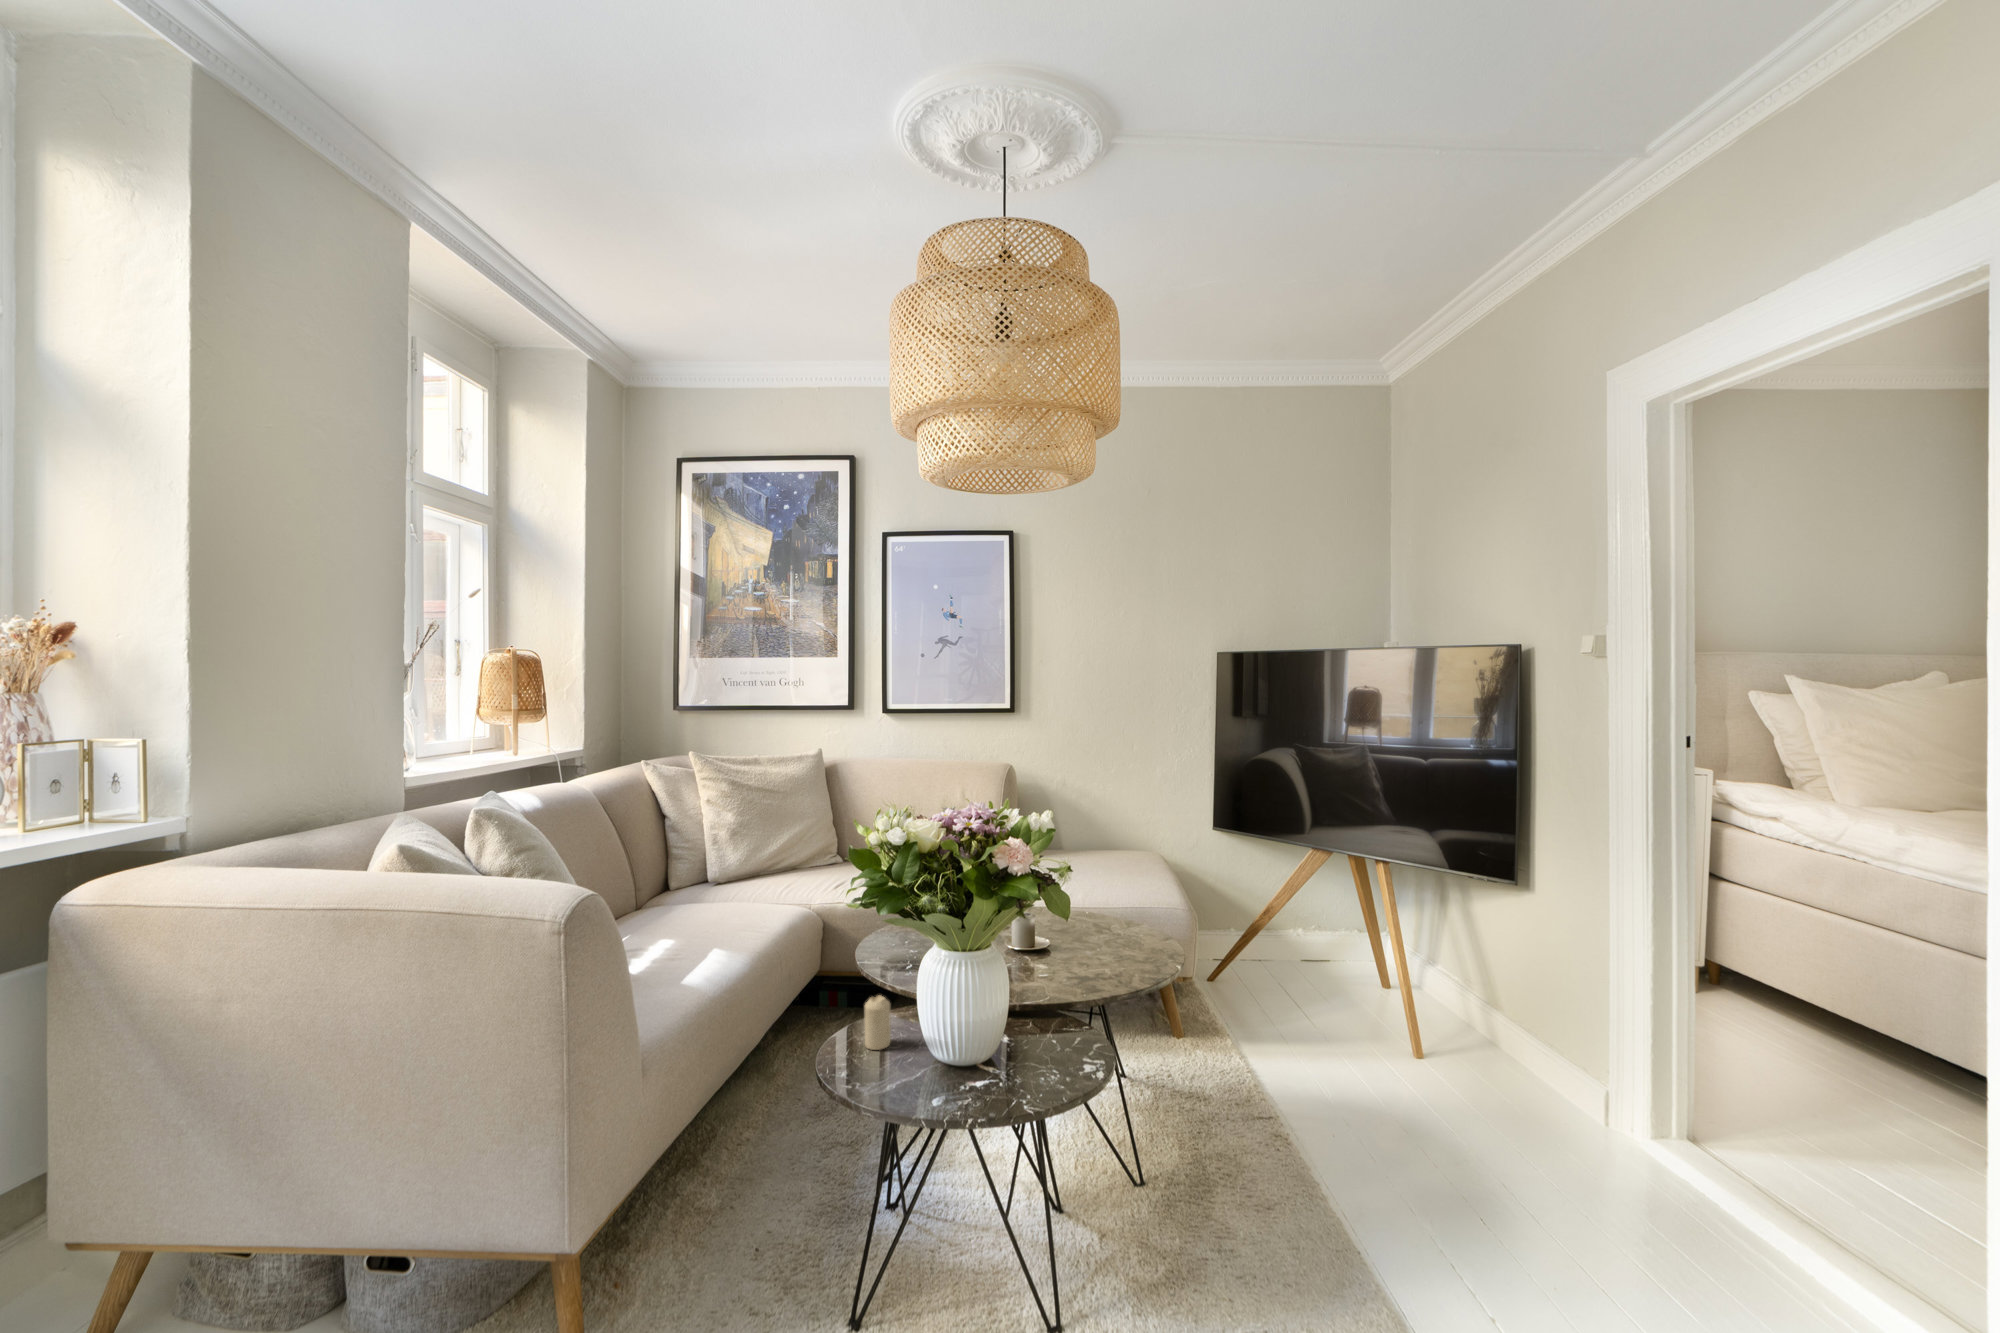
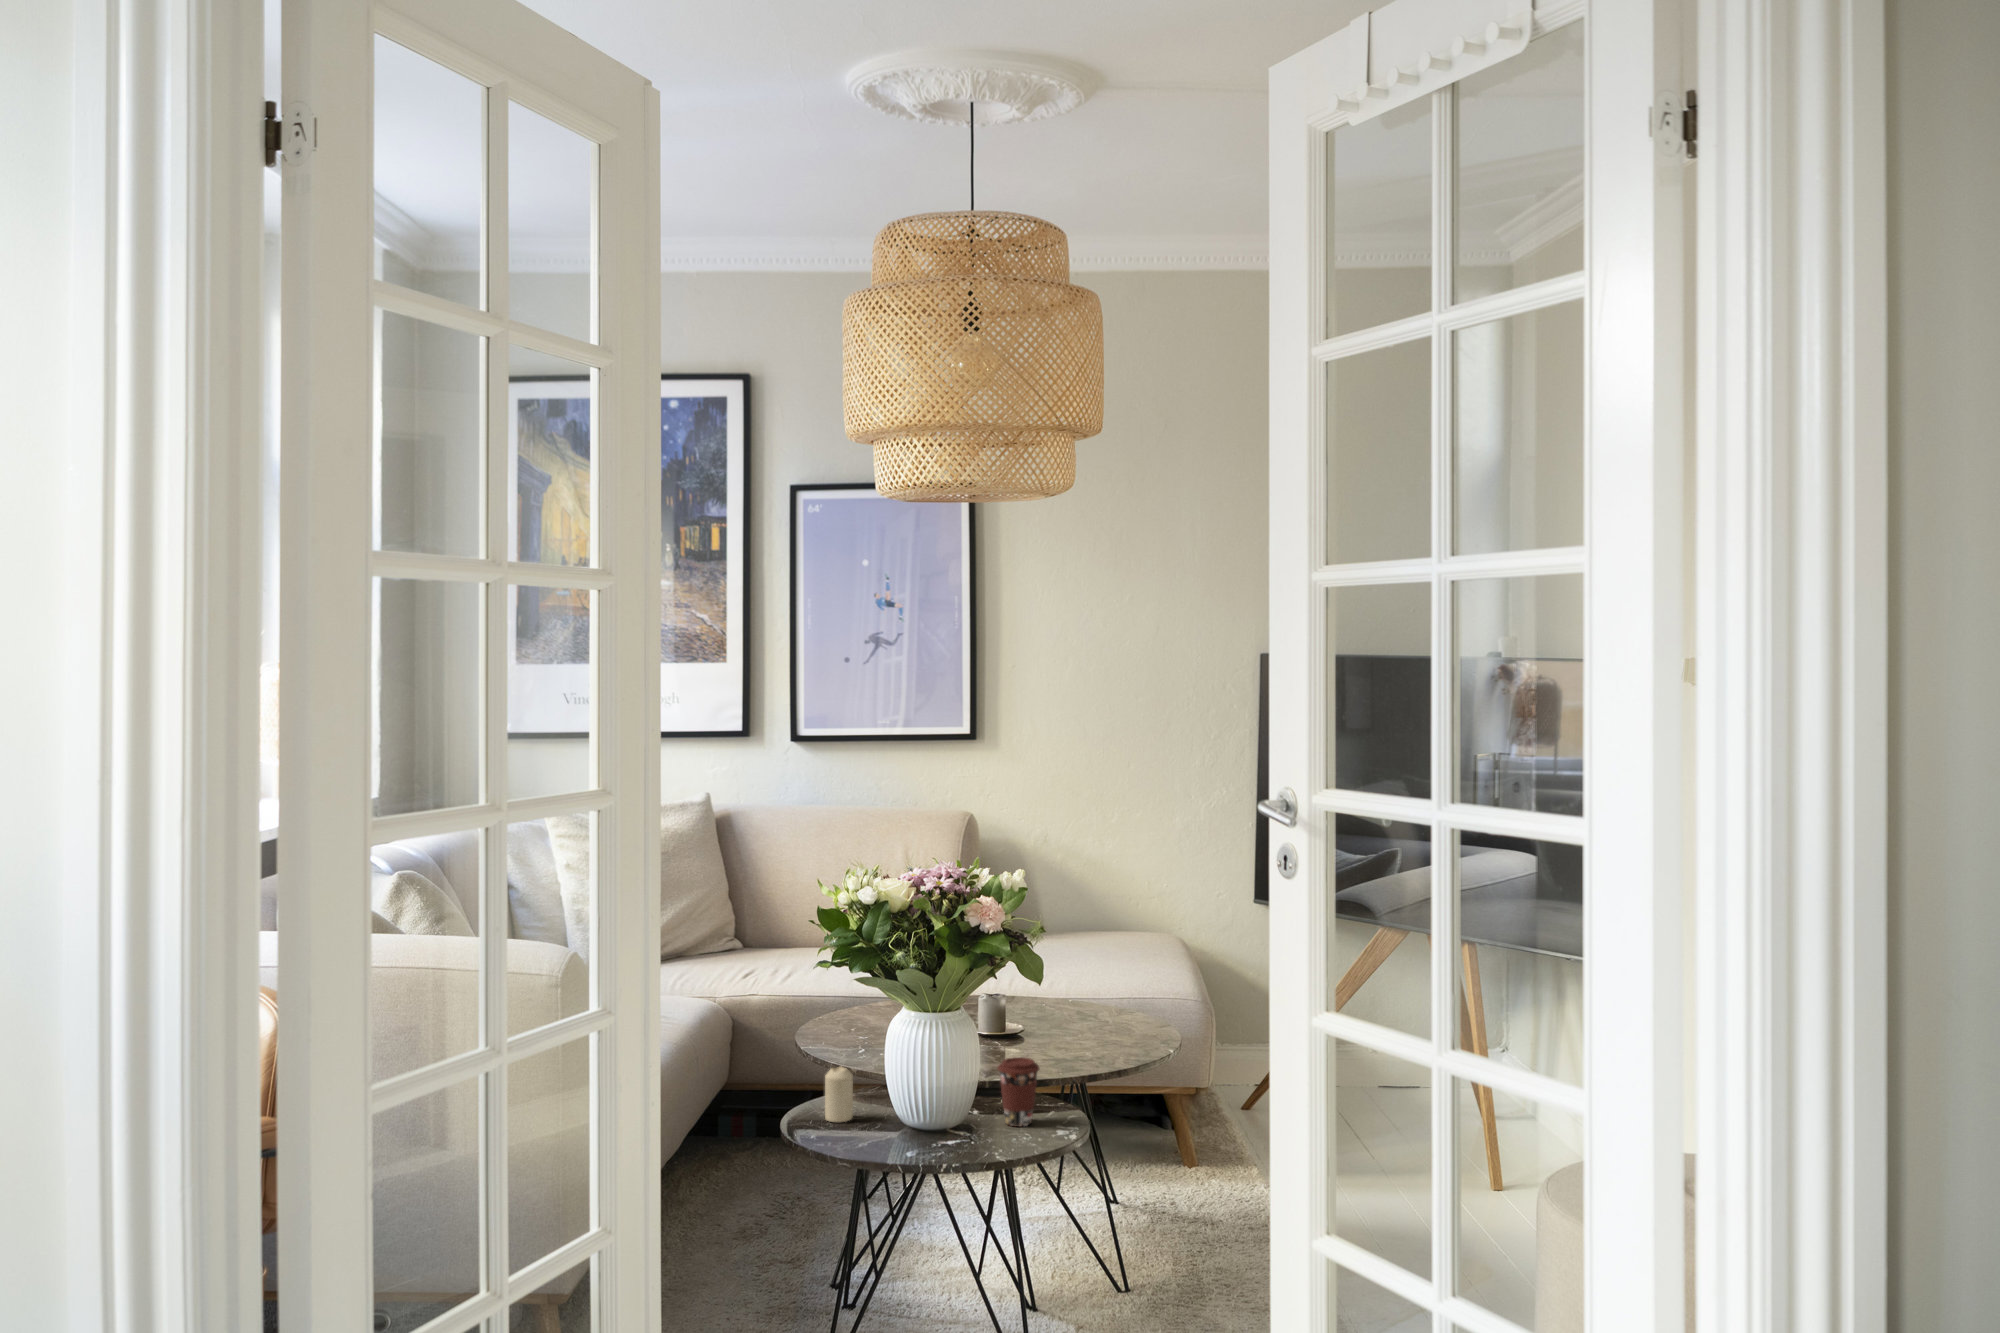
coffee cup: none [1023,989,1062,1058] -> present [998,1057,1039,1127]

